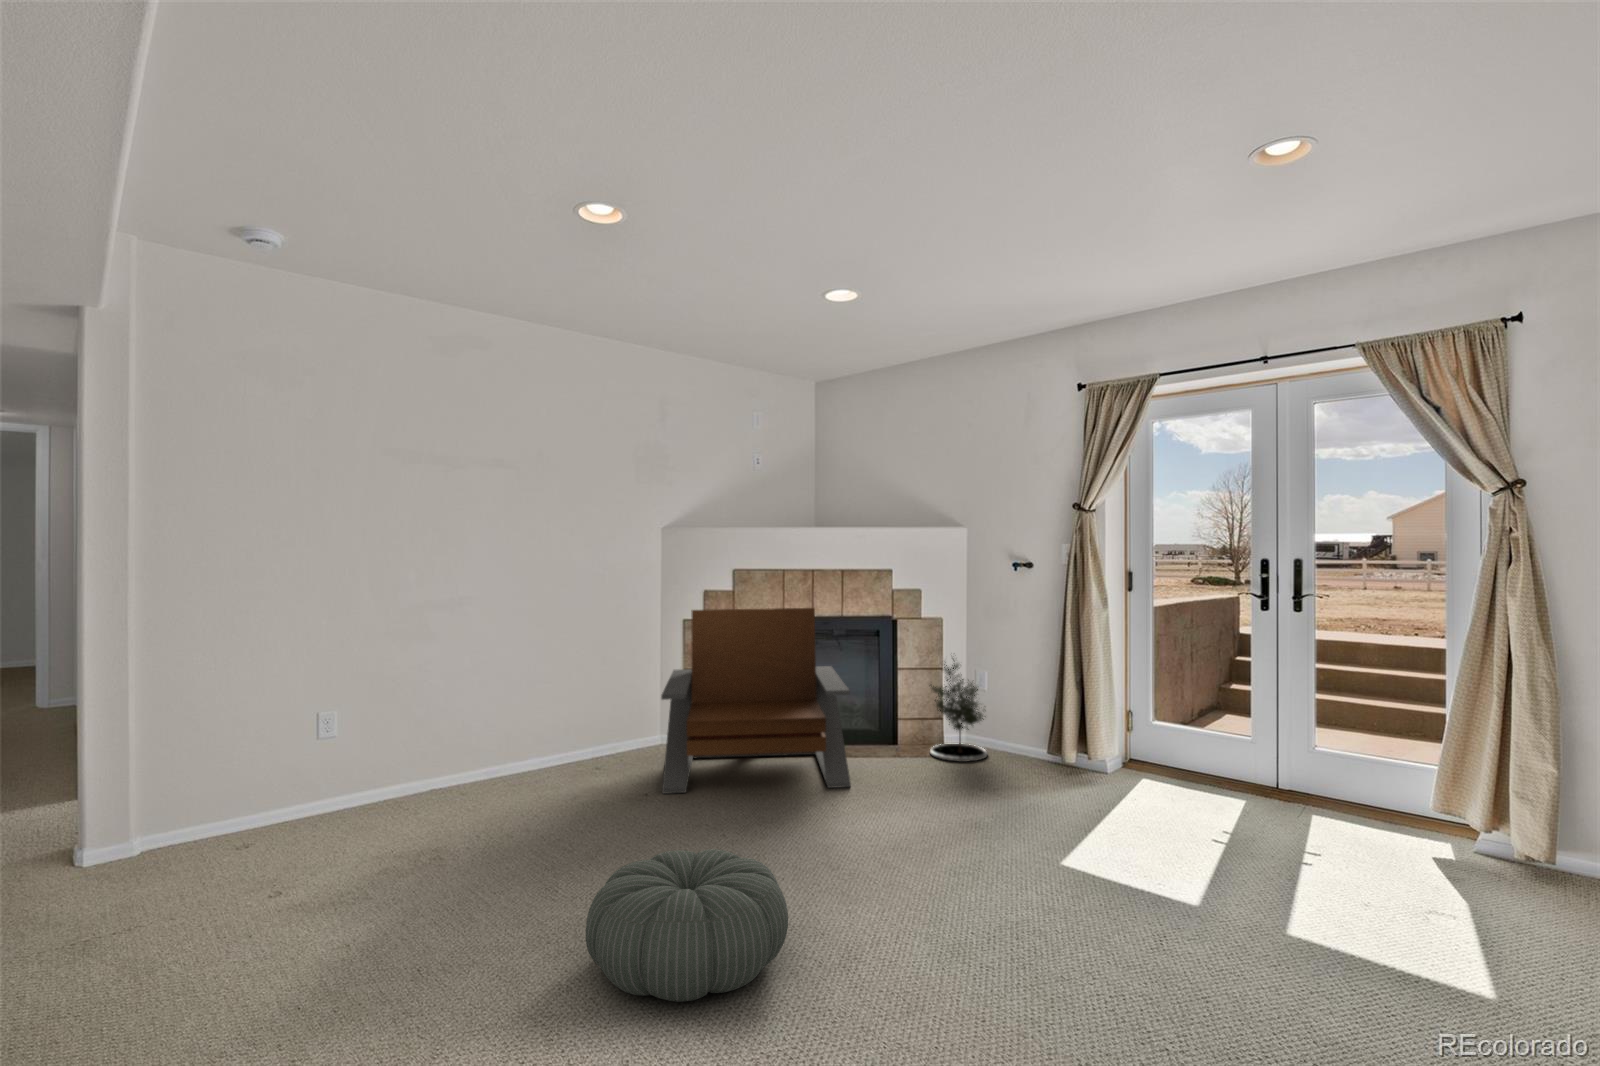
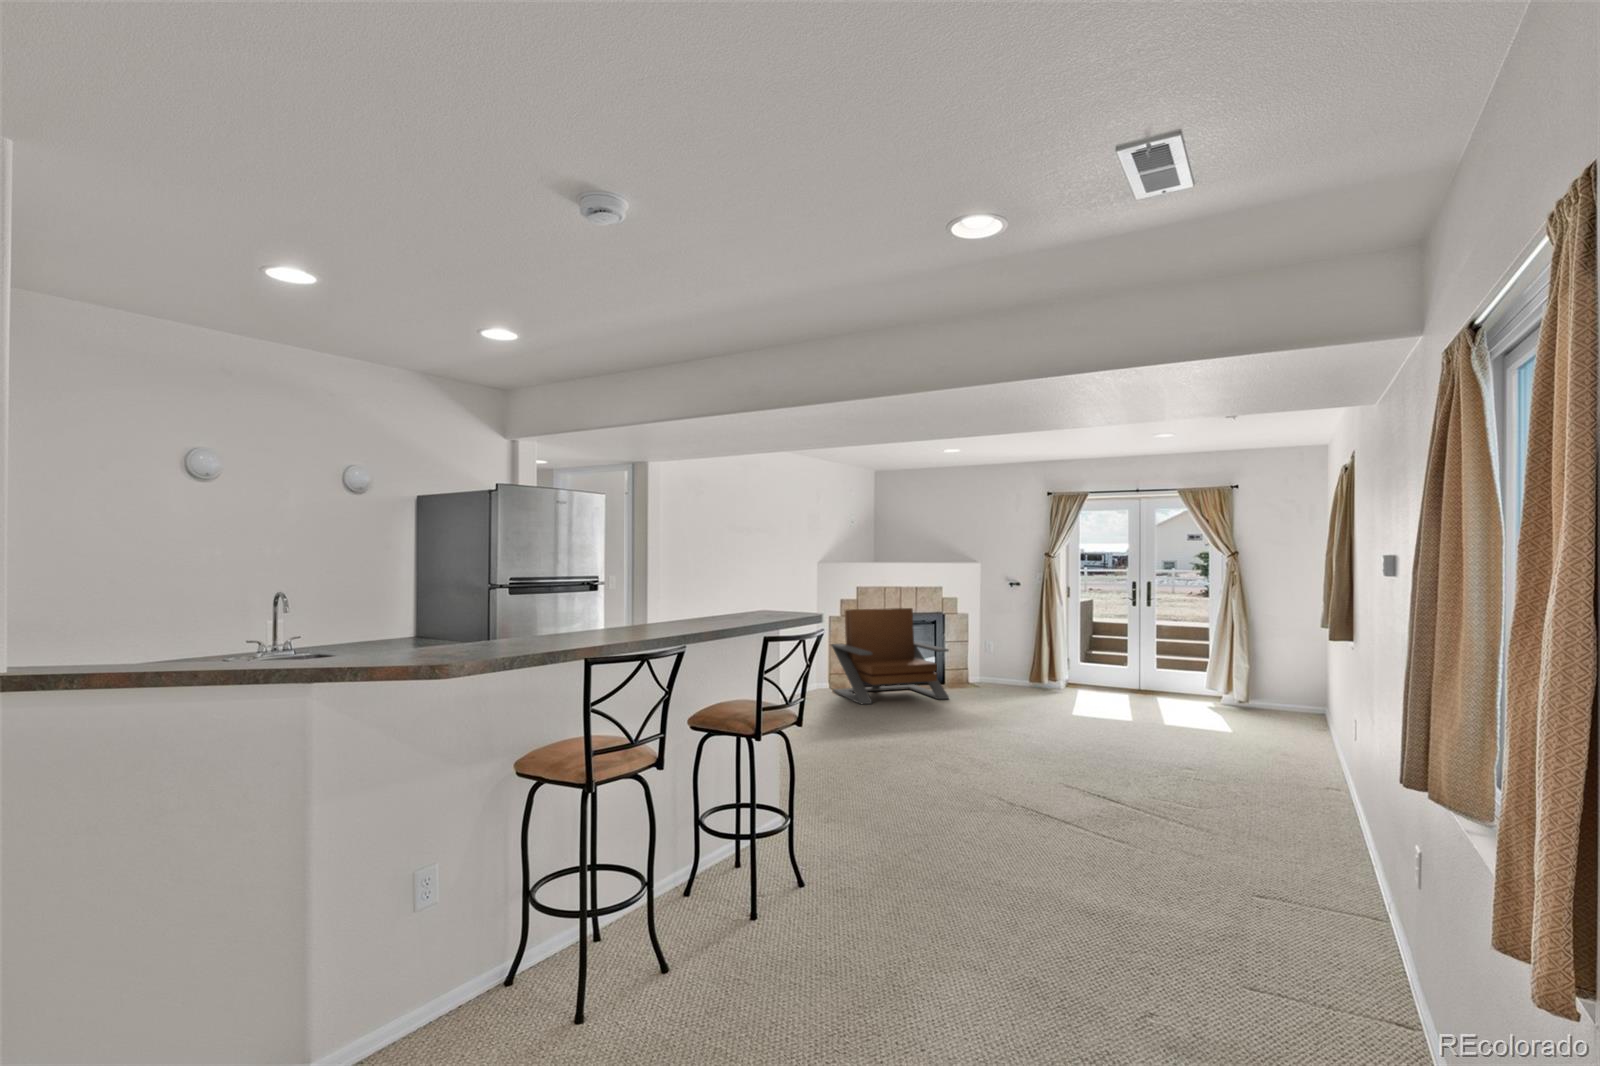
potted tree: present [930,658,987,762] -> none [965,631,1000,689]
pouf: present [586,849,788,1002] -> none [930,703,1009,746]

